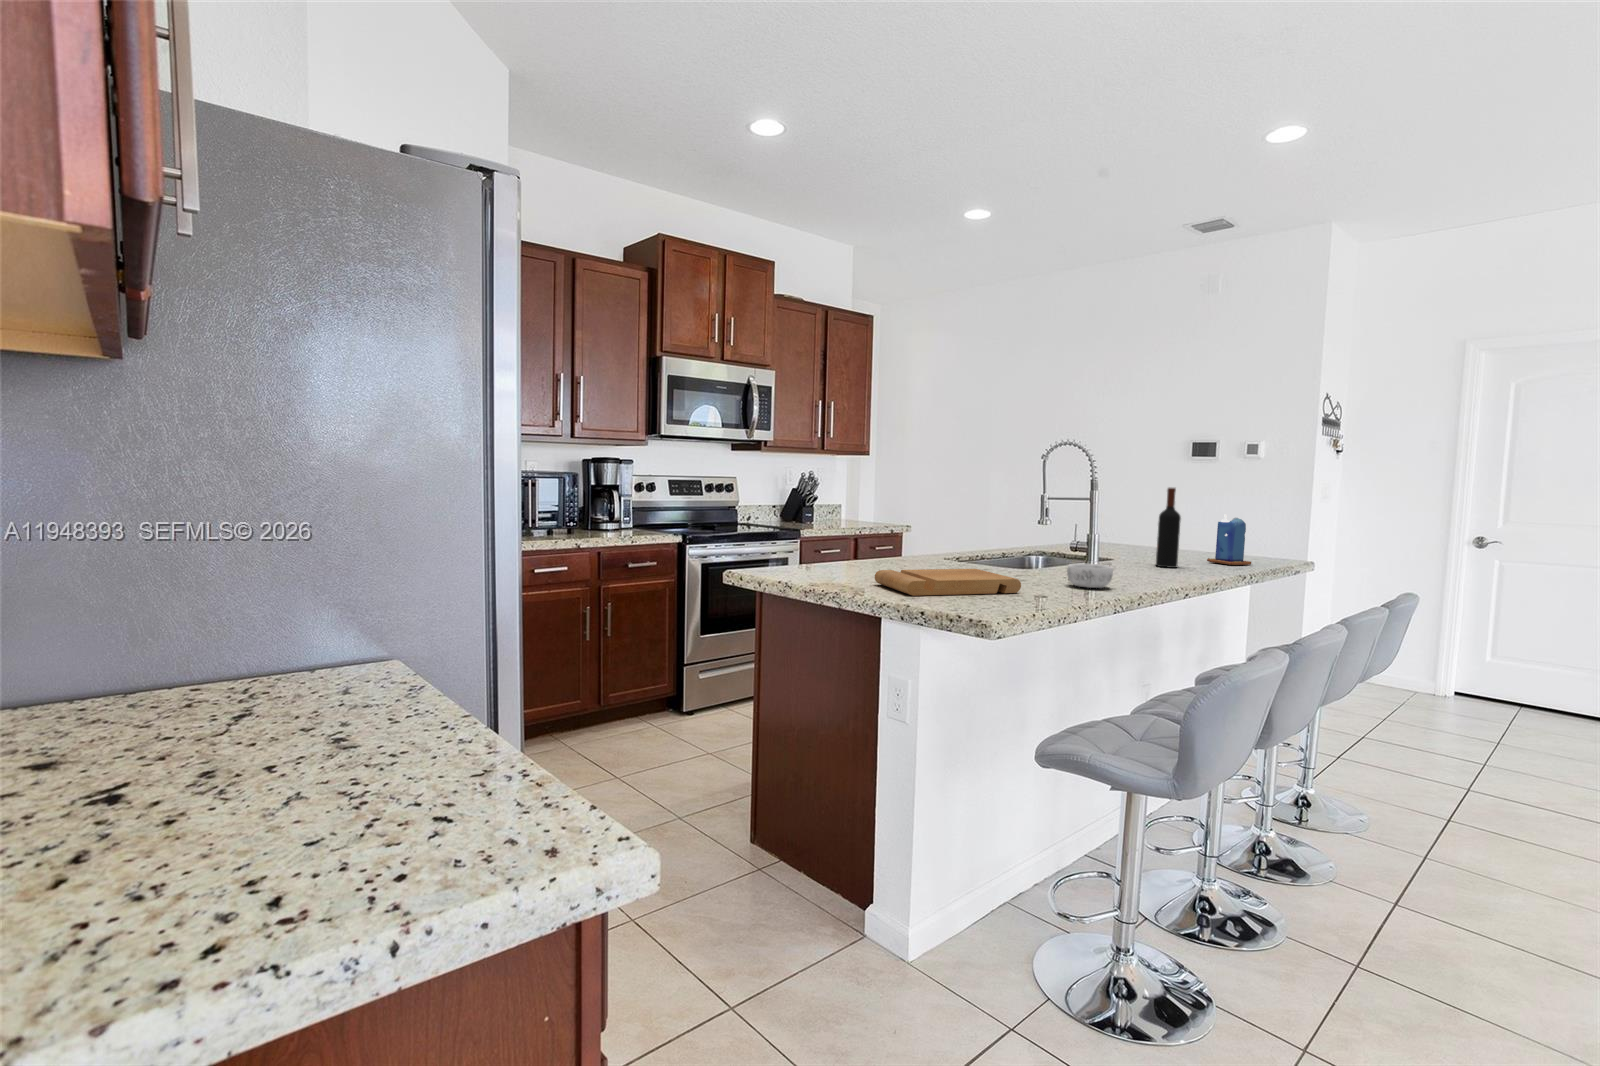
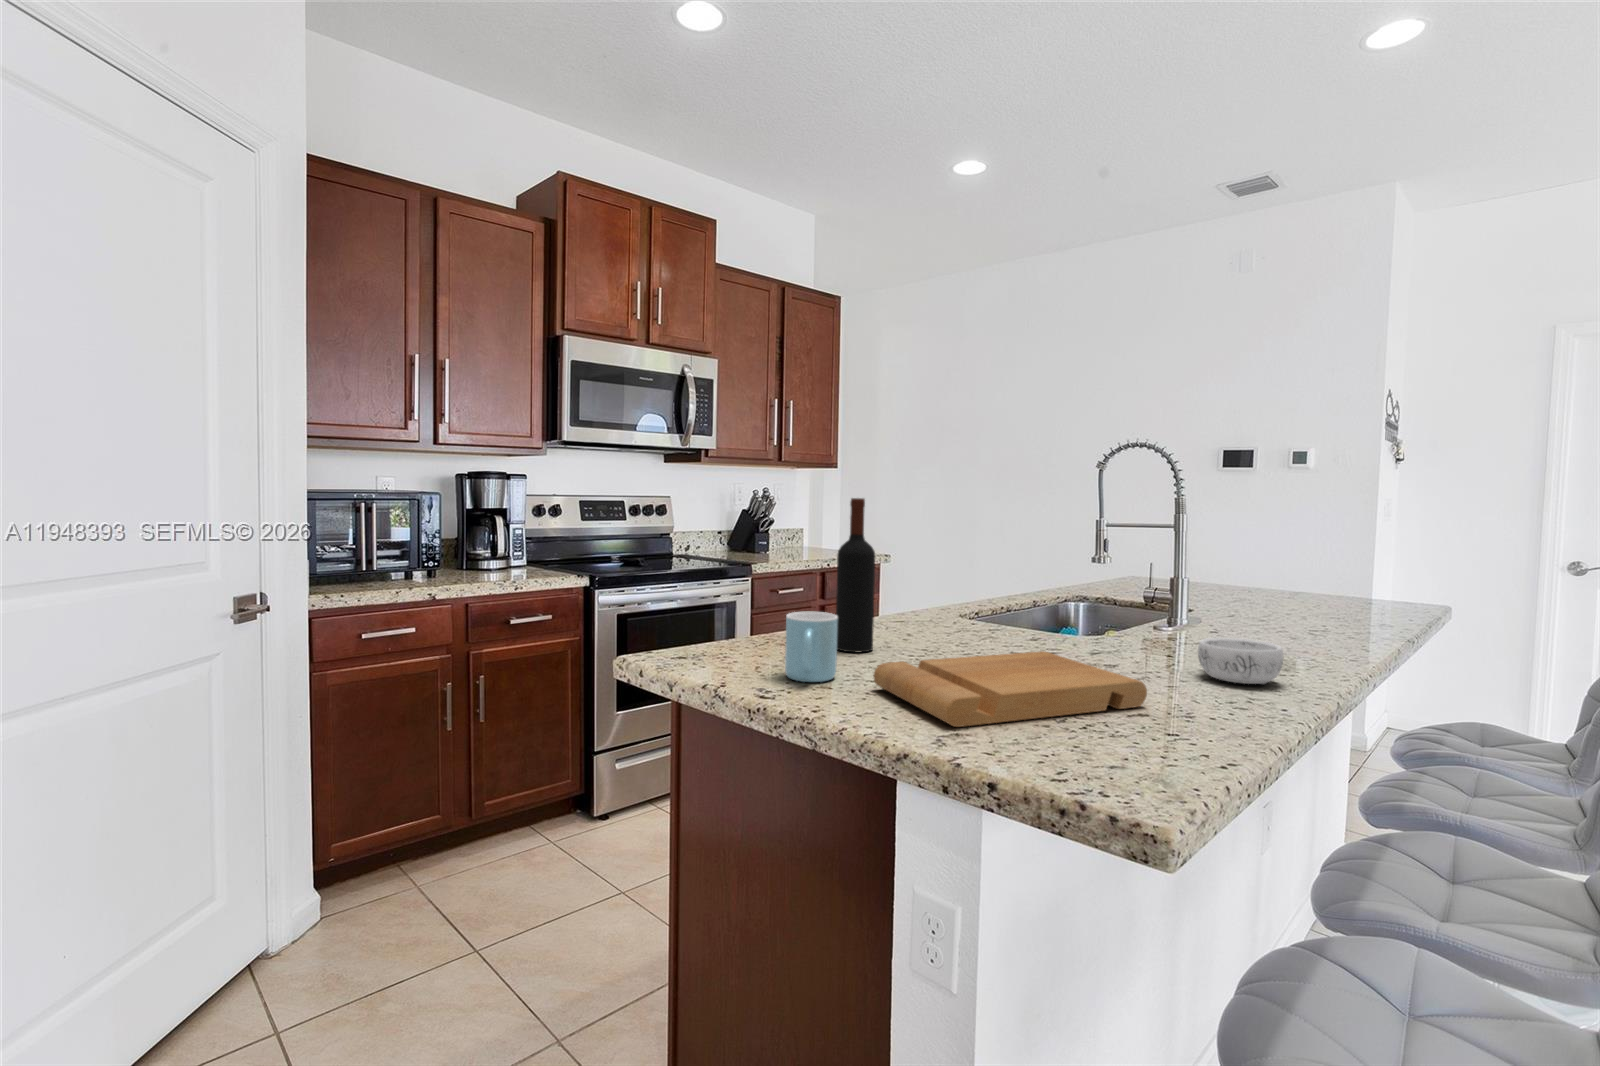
wine bottle: present [1156,488,1181,568] -> present [836,498,875,652]
candle: present [1207,514,1251,565] -> none [1320,542,1386,615]
mug: none [826,544,856,581] -> present [785,611,838,682]

